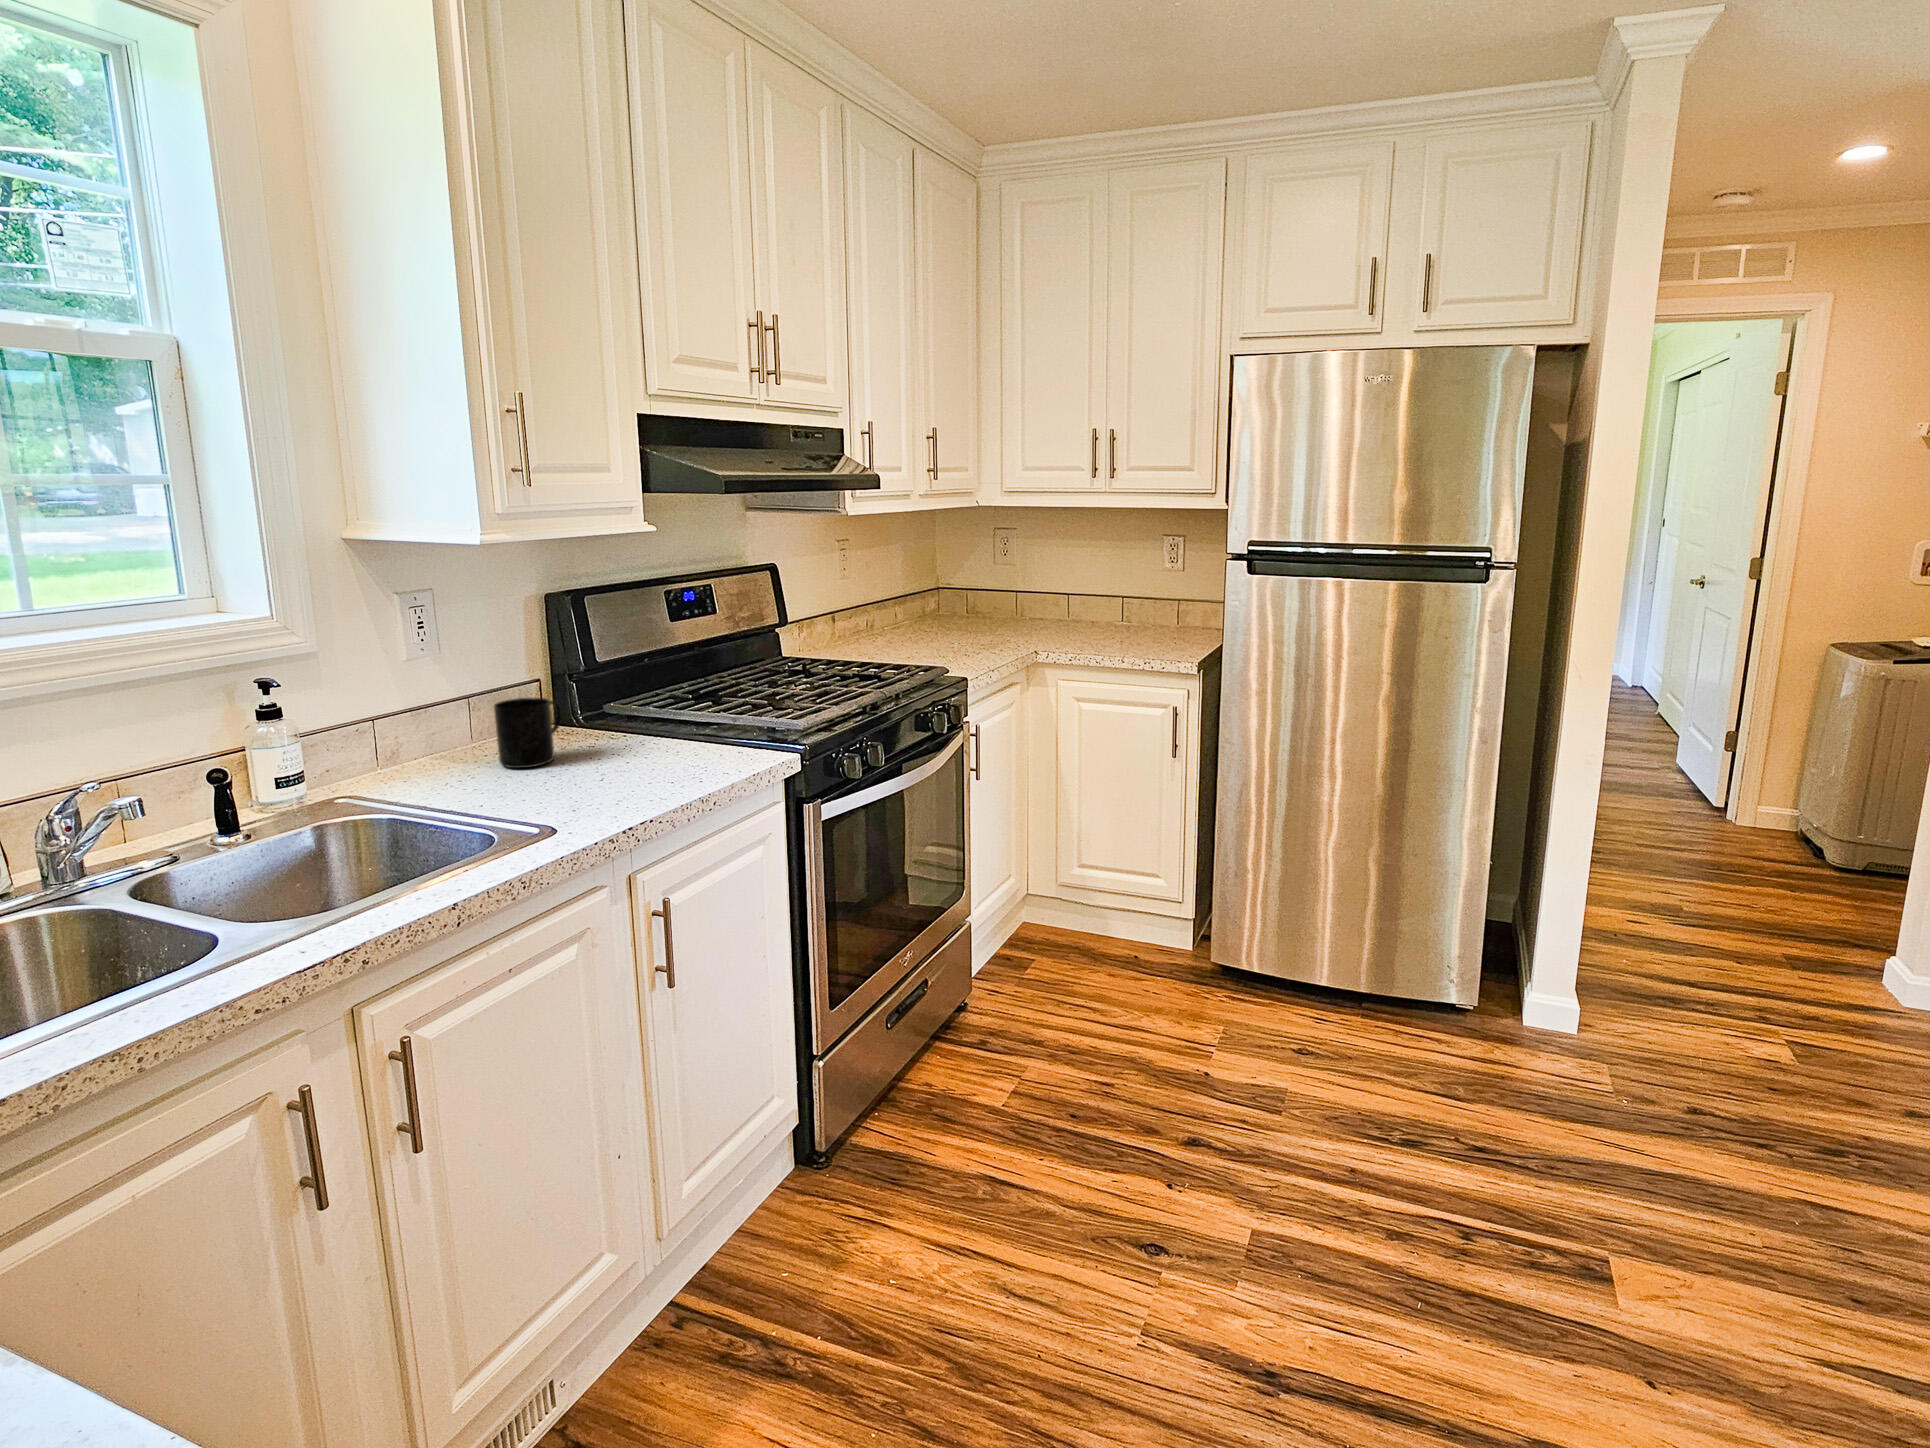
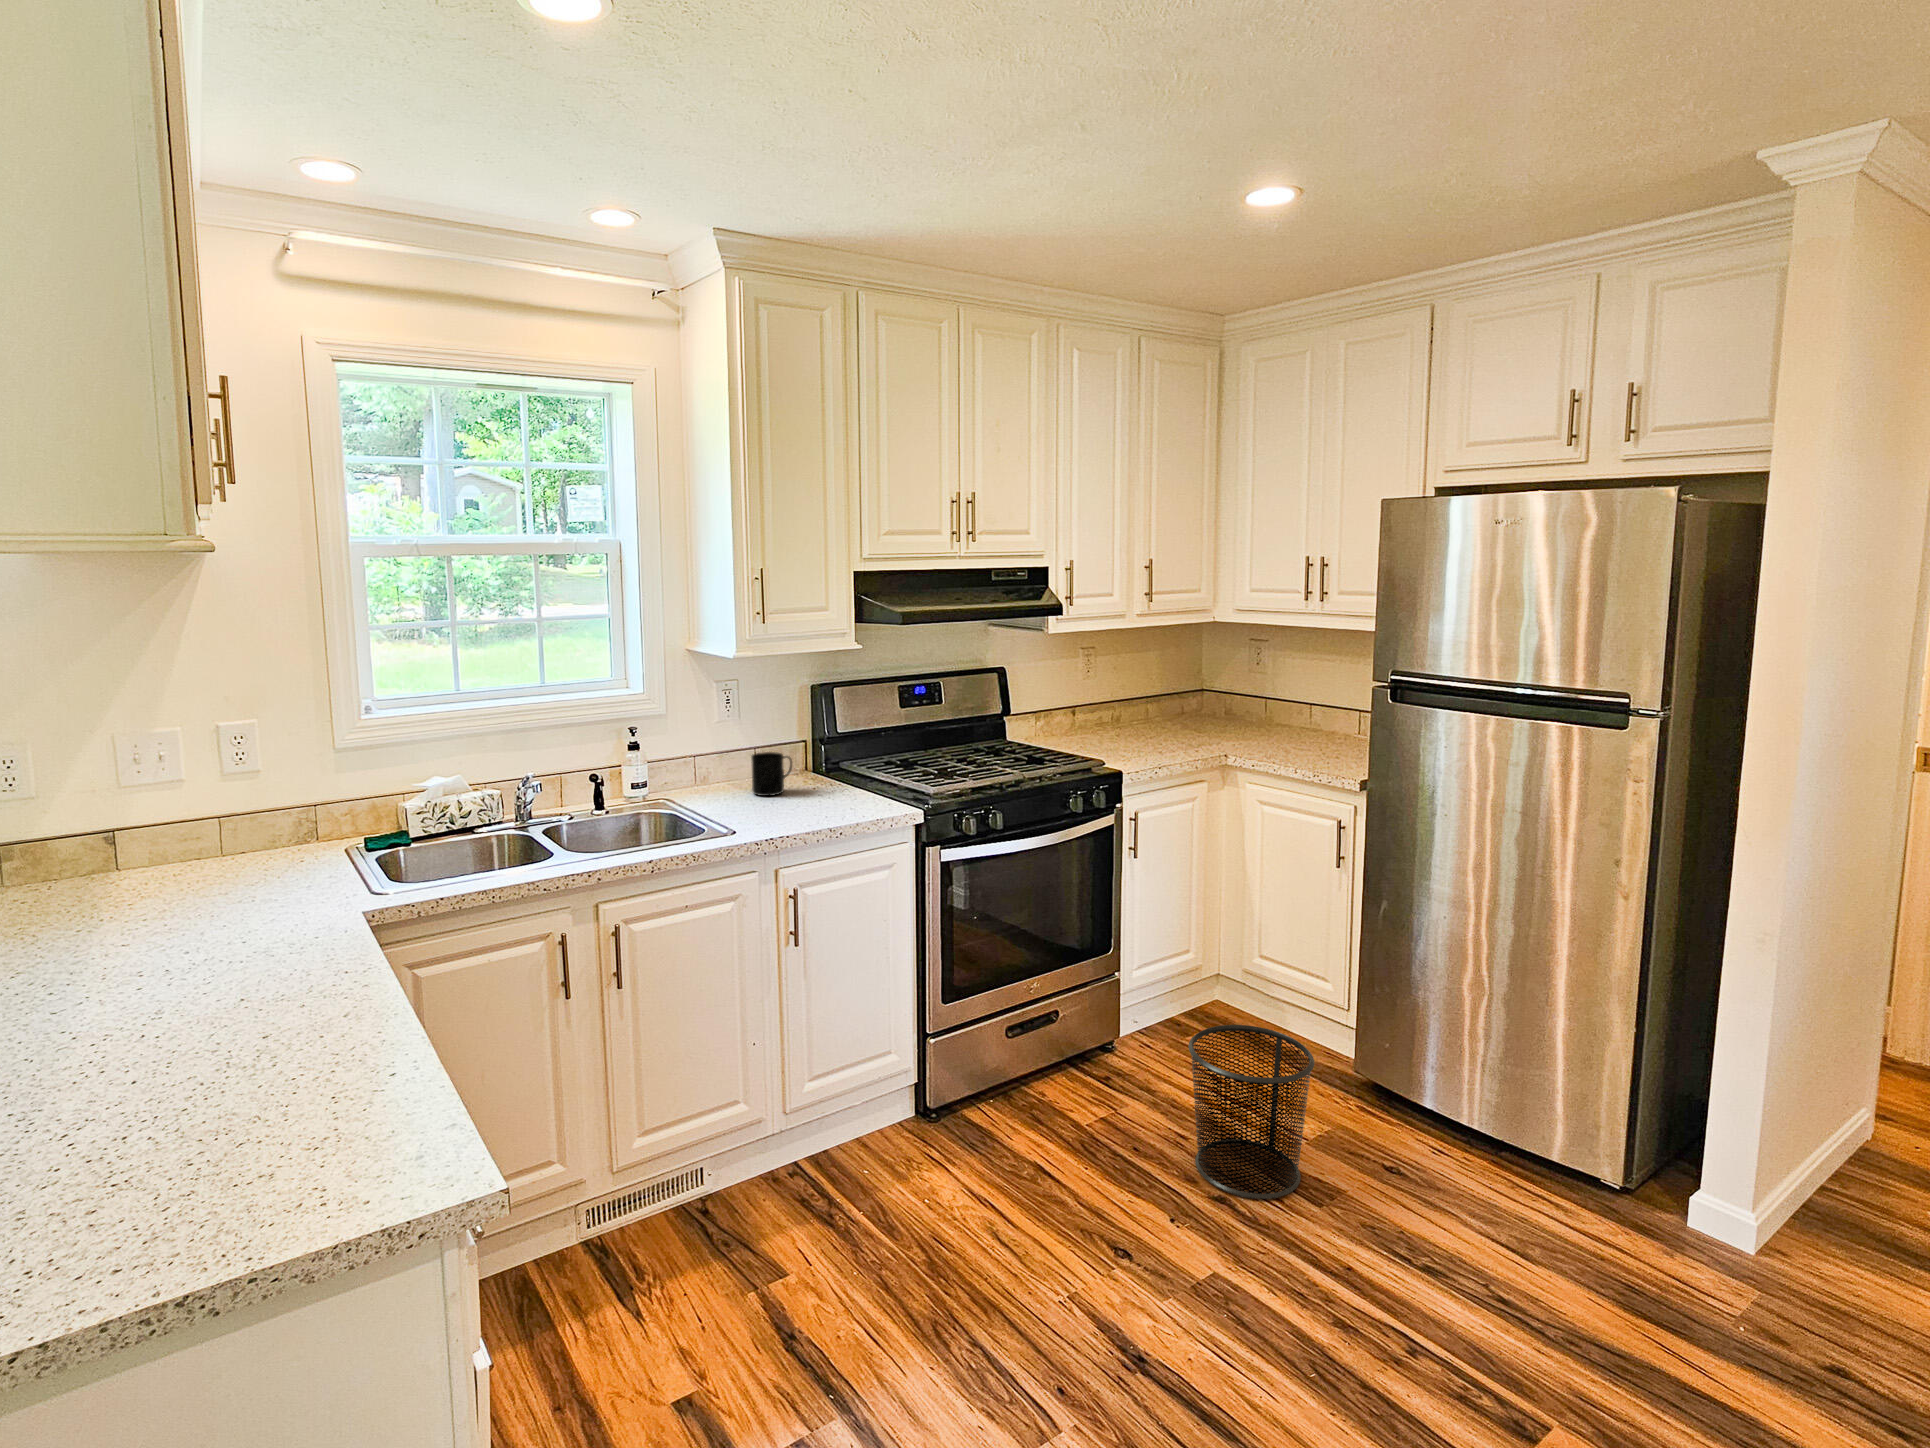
waste bin: none [1127,942,1263,1132] -> present [1188,1025,1314,1199]

